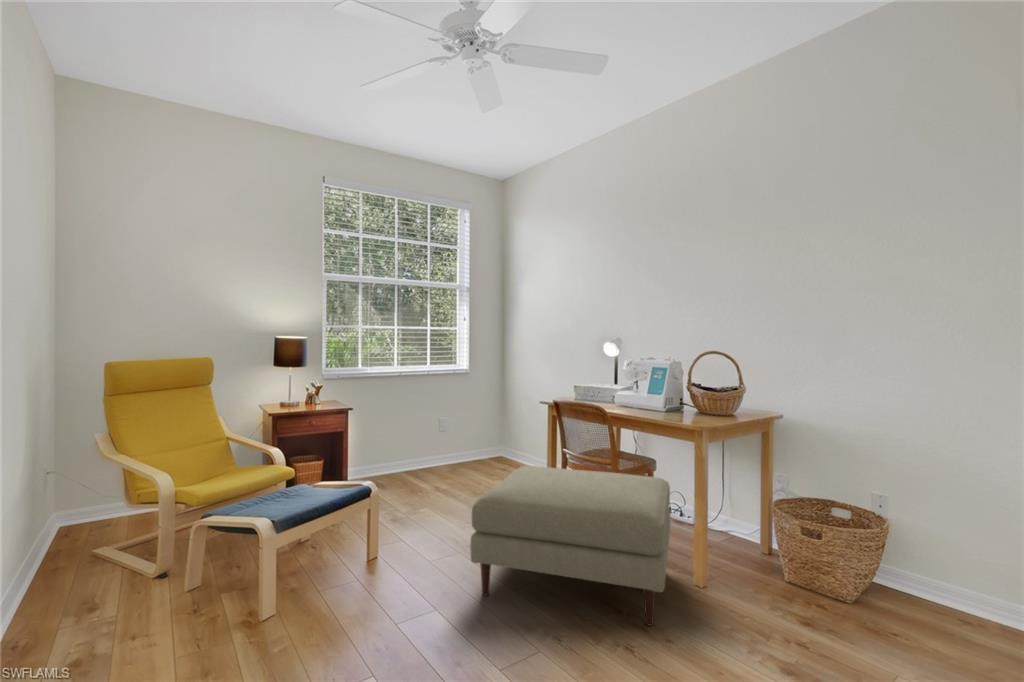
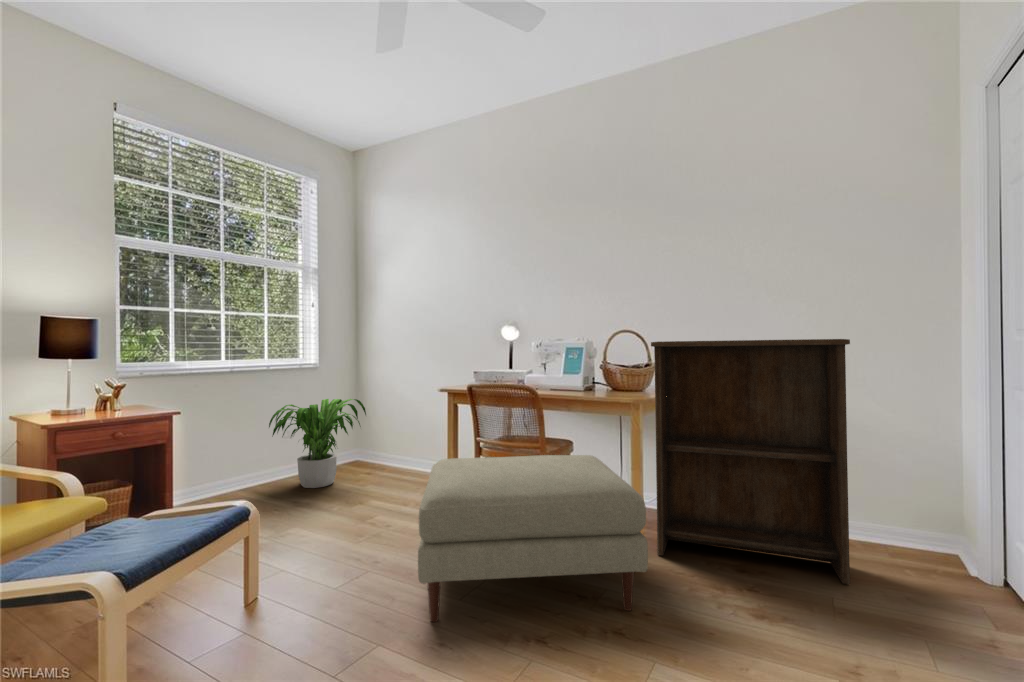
bookshelf: none [717,370,945,661] -> present [651,339,850,584]
potted plant: none [424,401,502,476] -> present [269,399,366,488]

